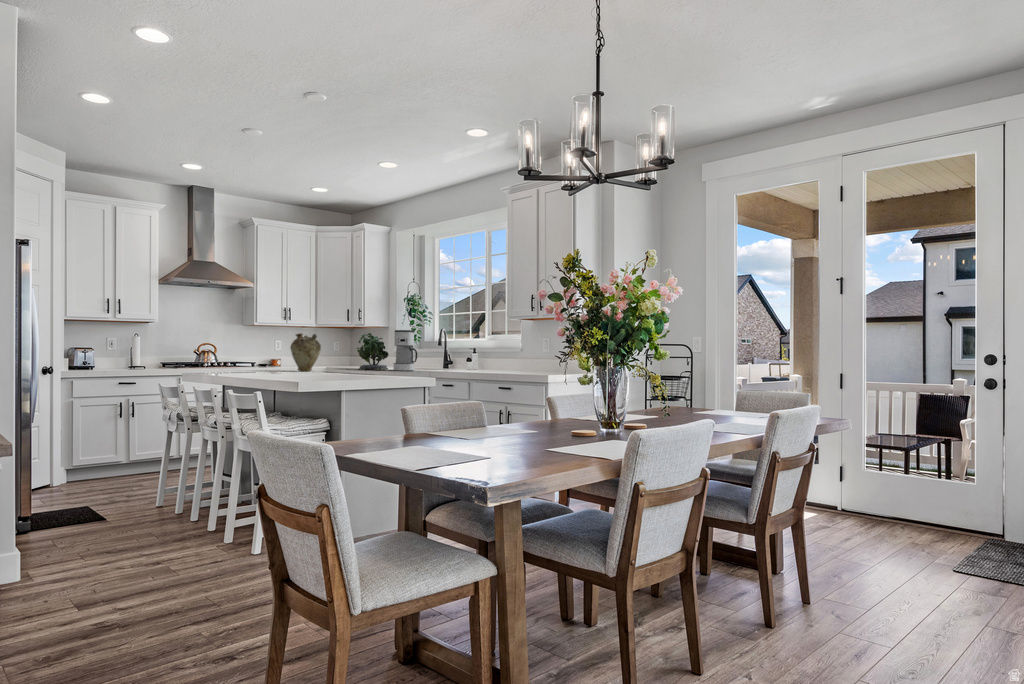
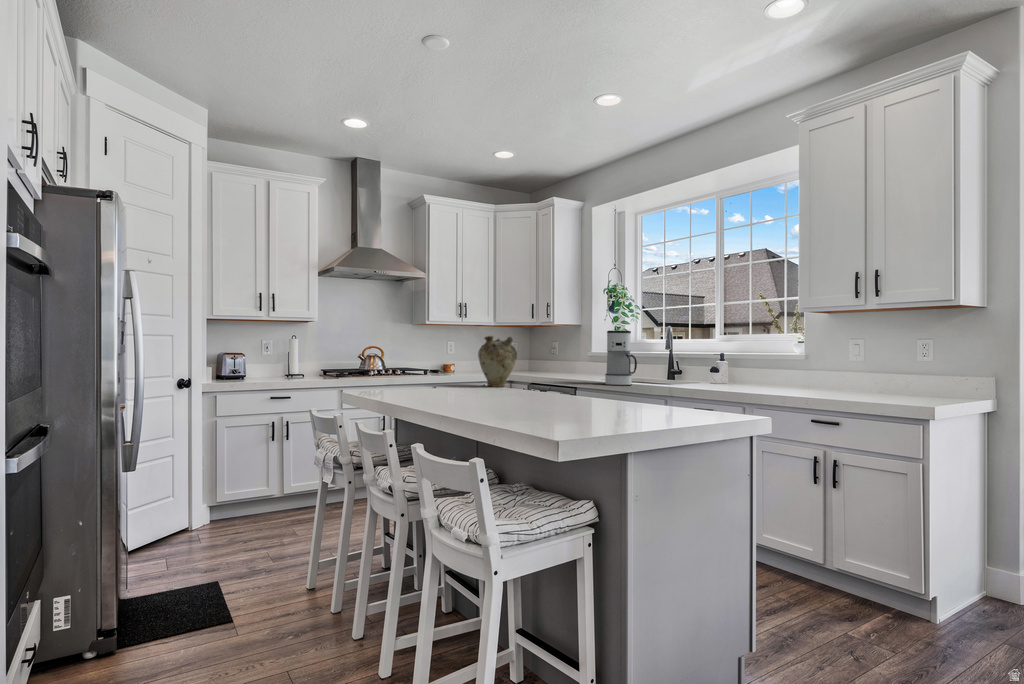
potted plant: present [357,331,388,370] -> none [552,331,592,382]

